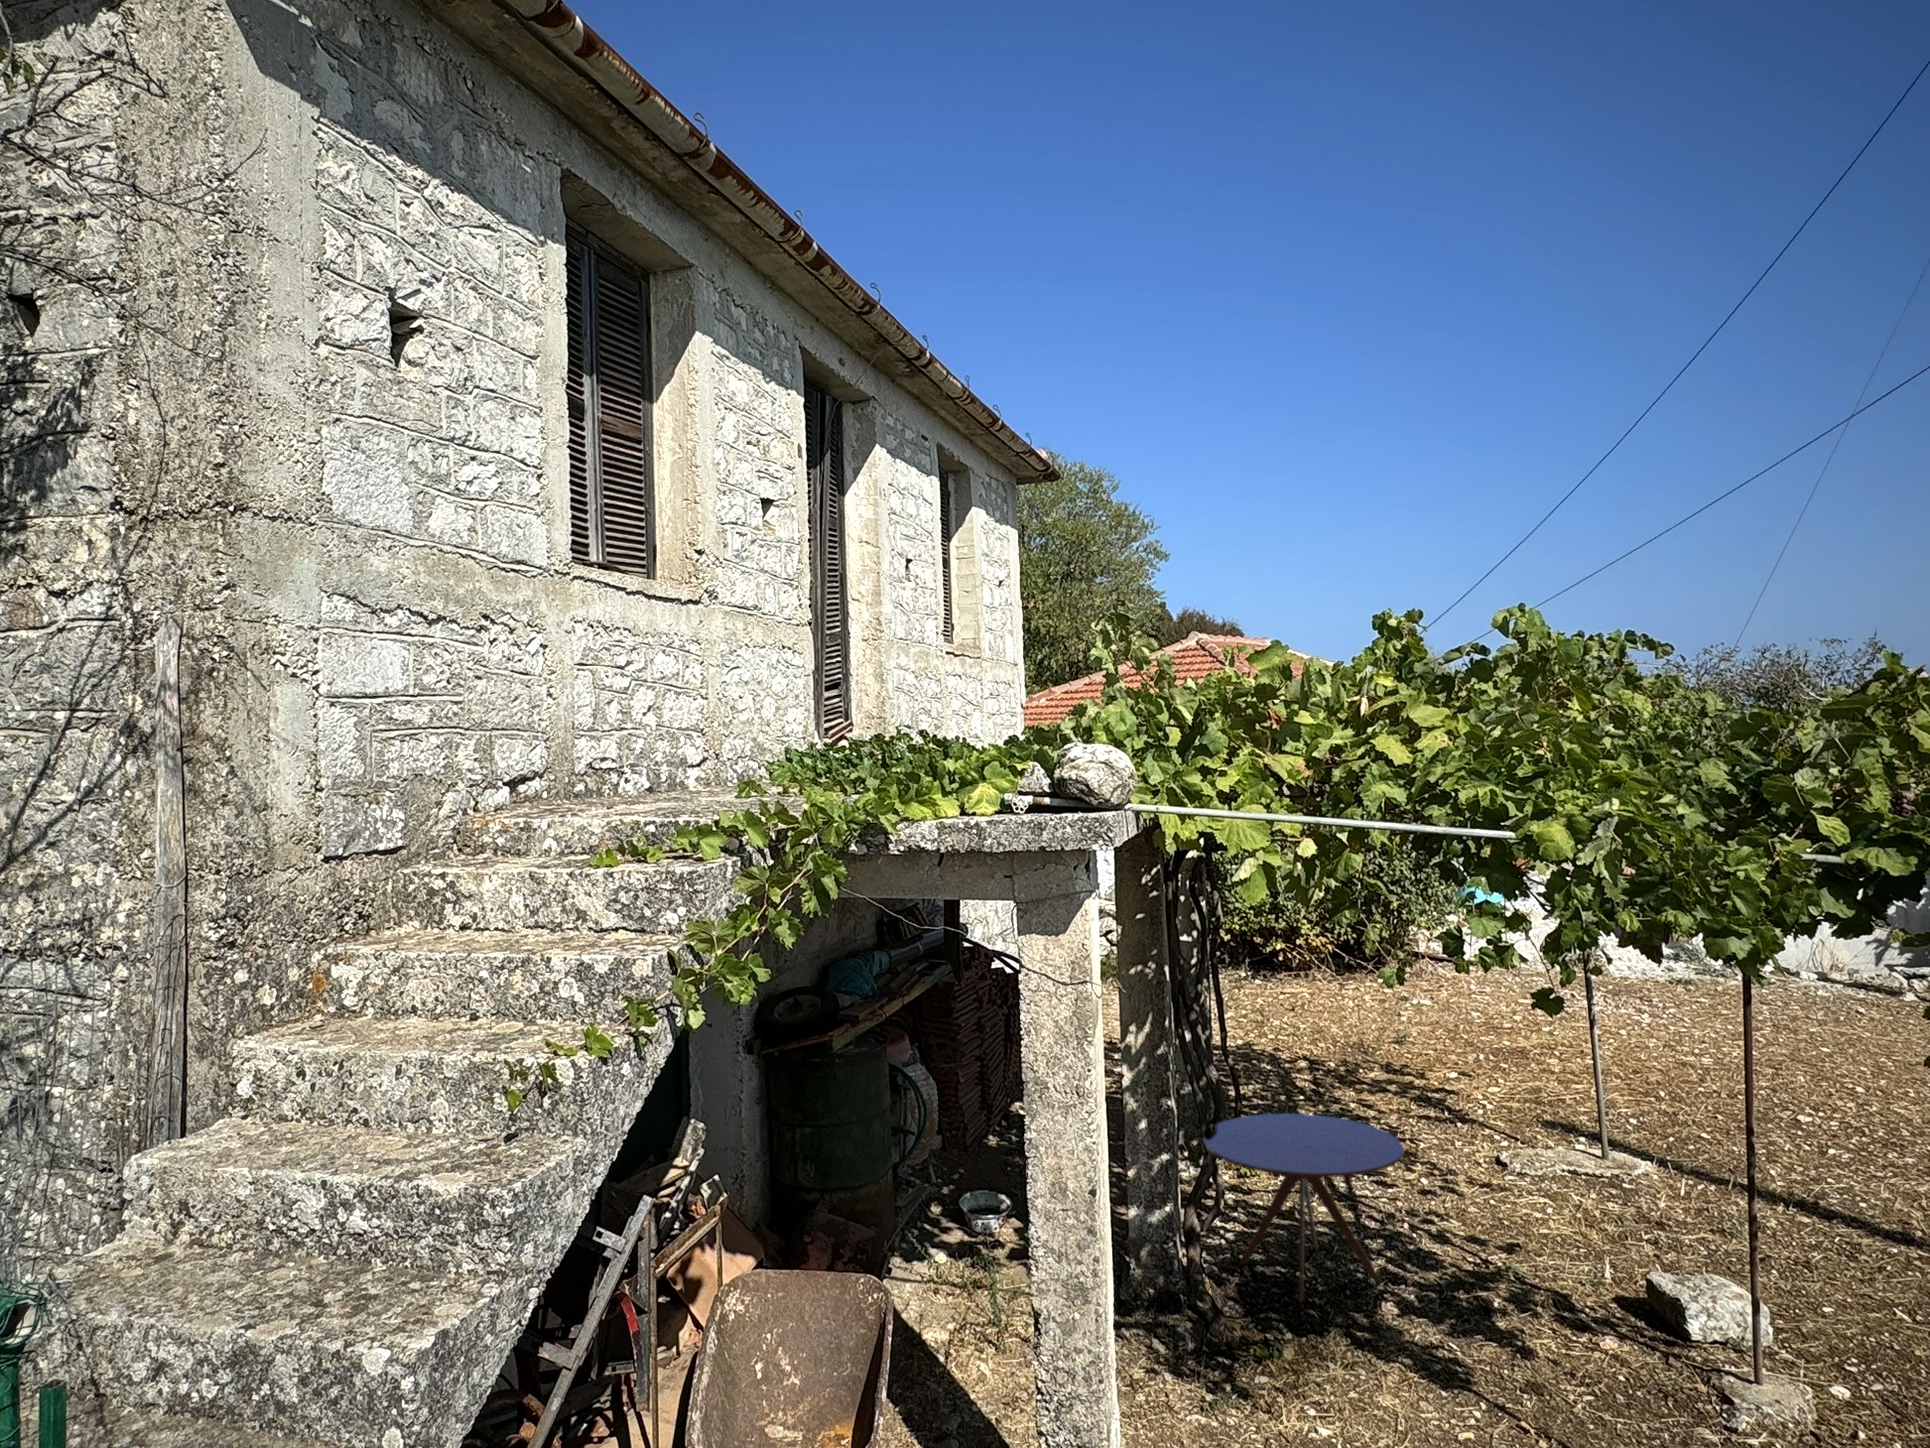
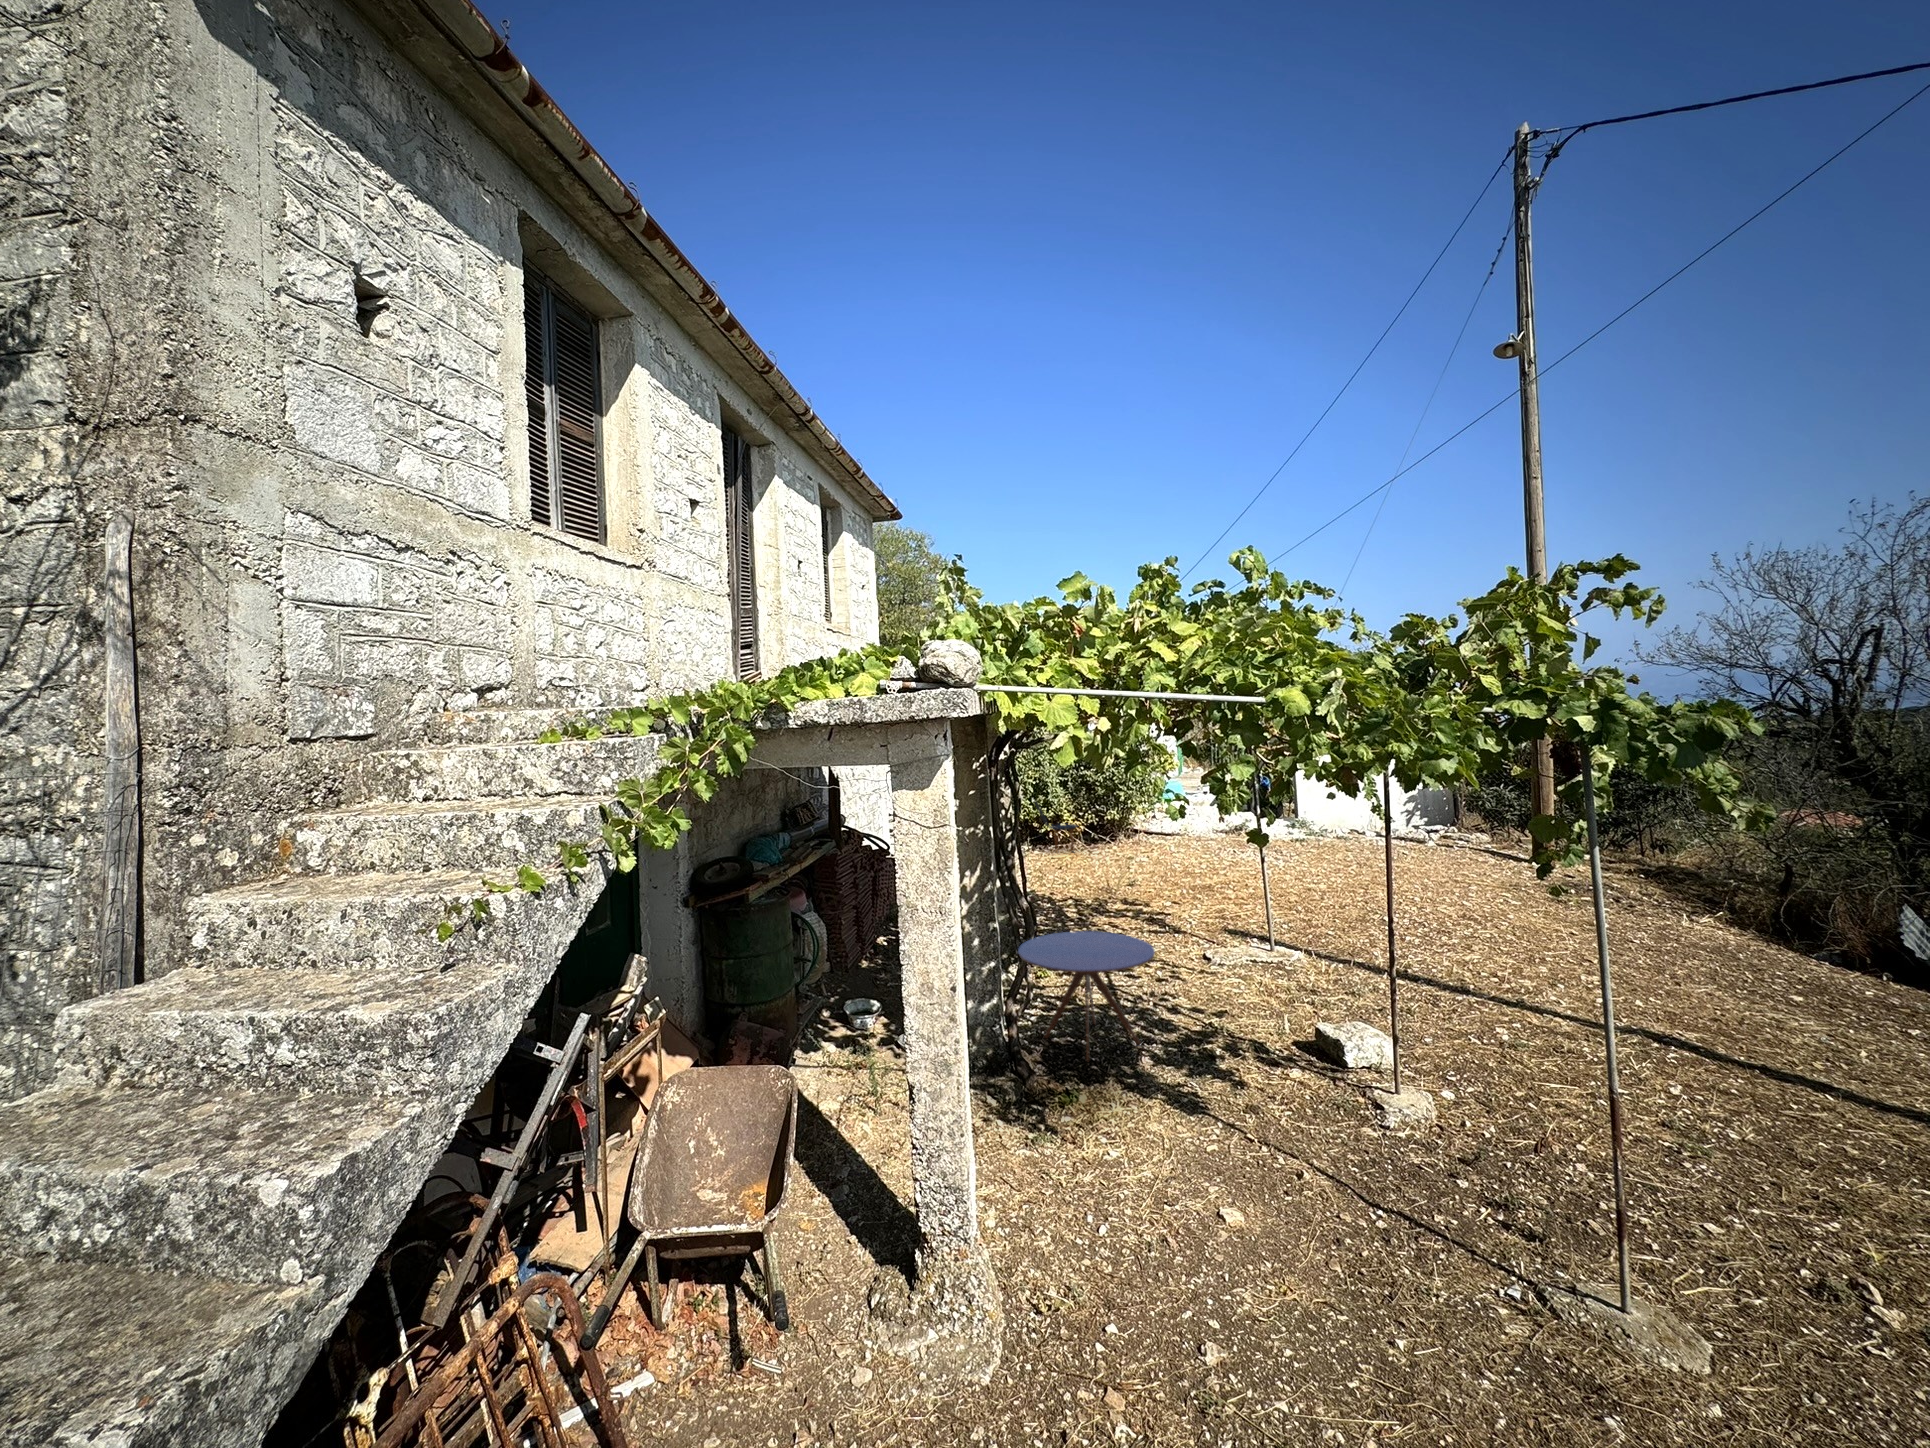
chair: none [1247,905,1315,986] -> present [1035,802,1077,852]

